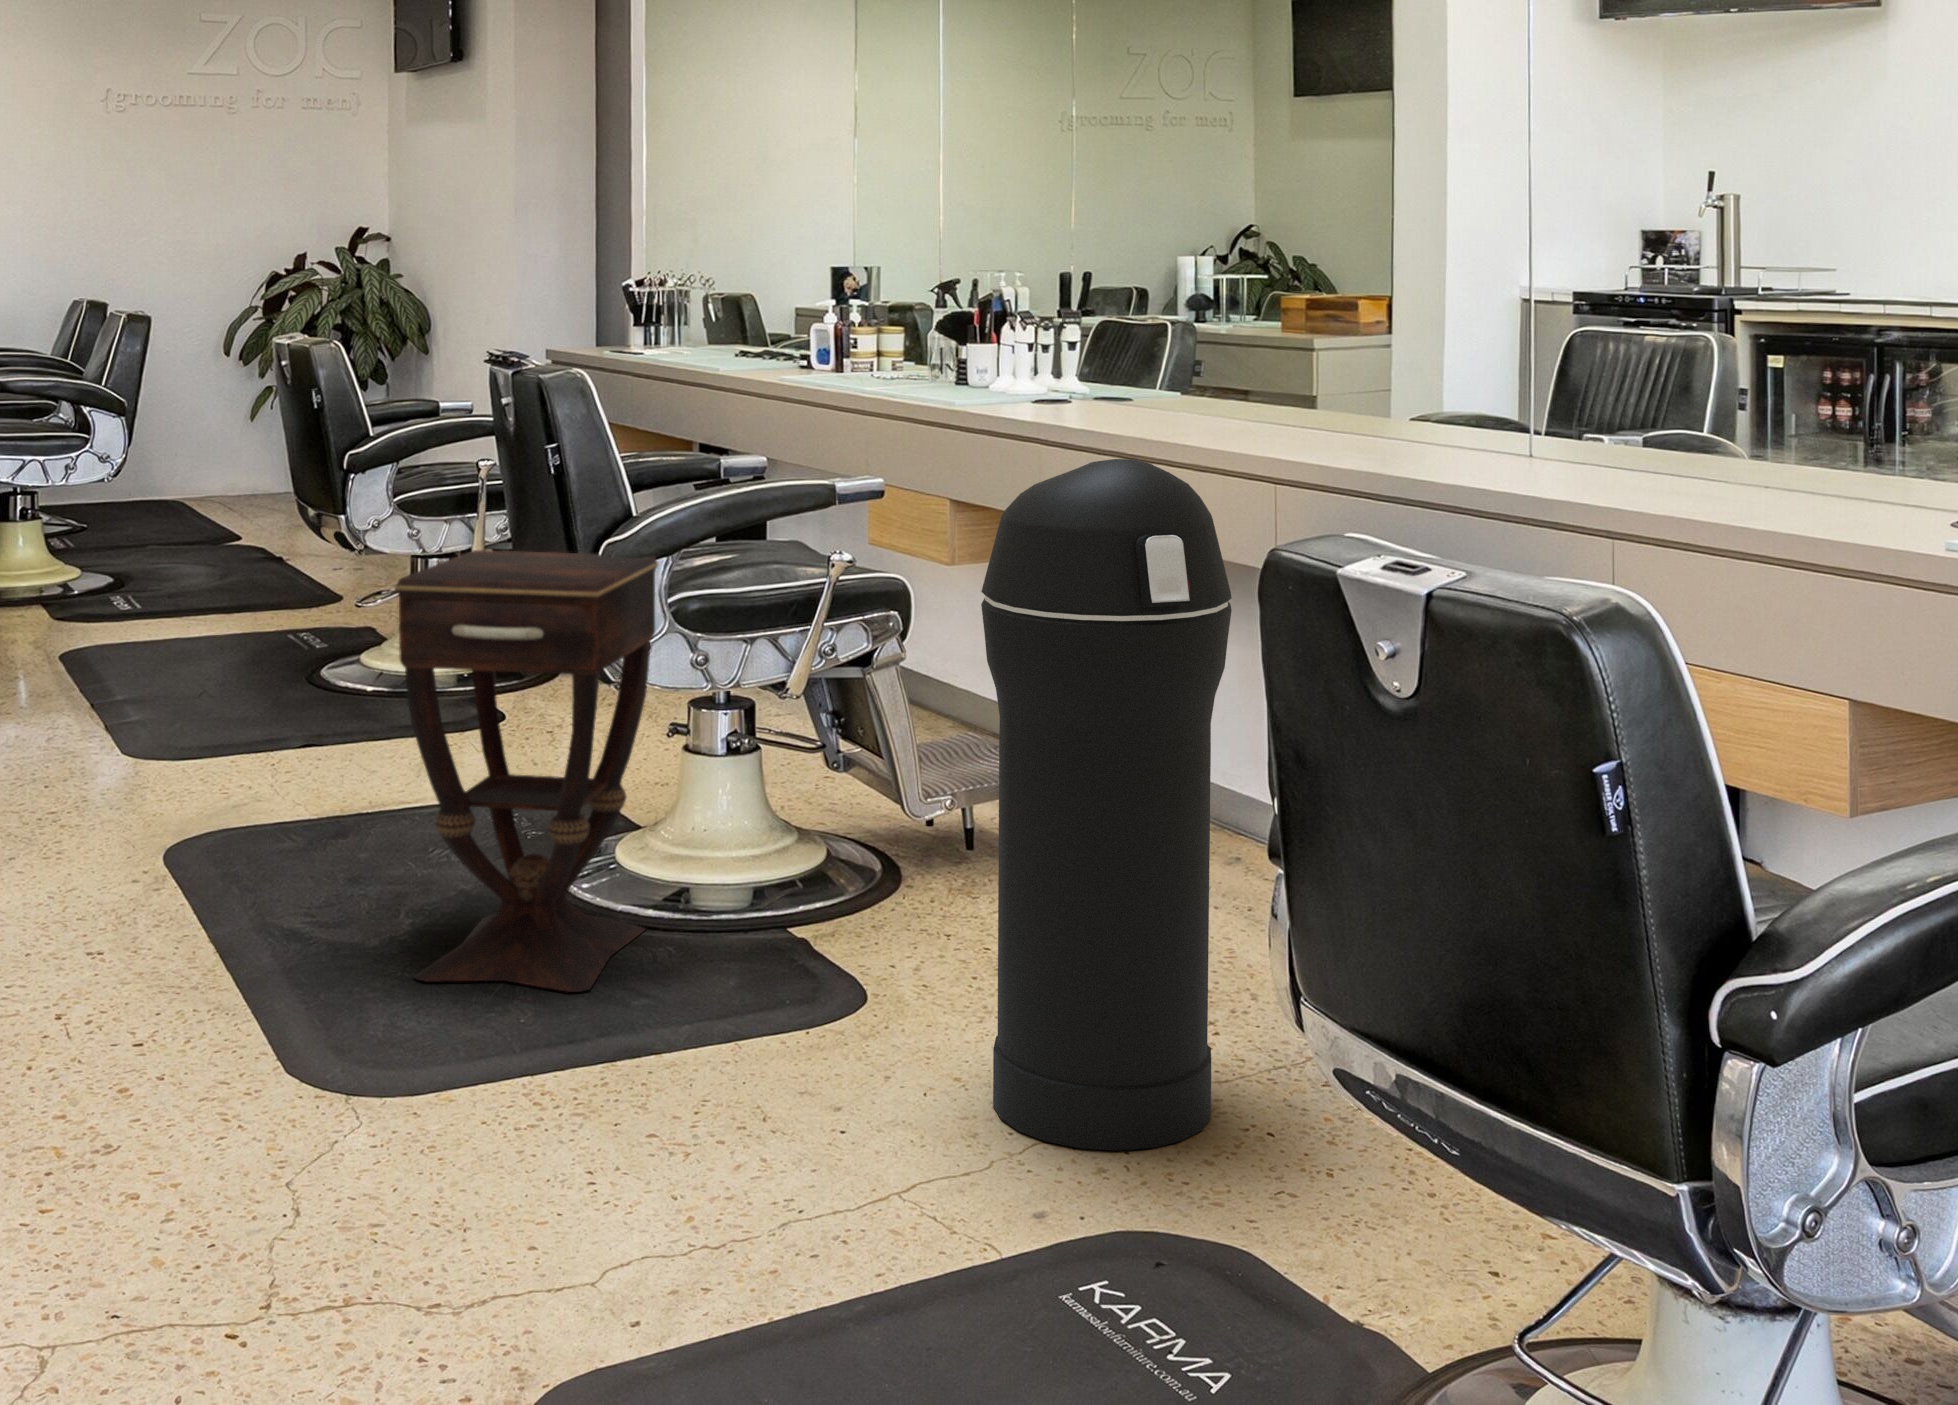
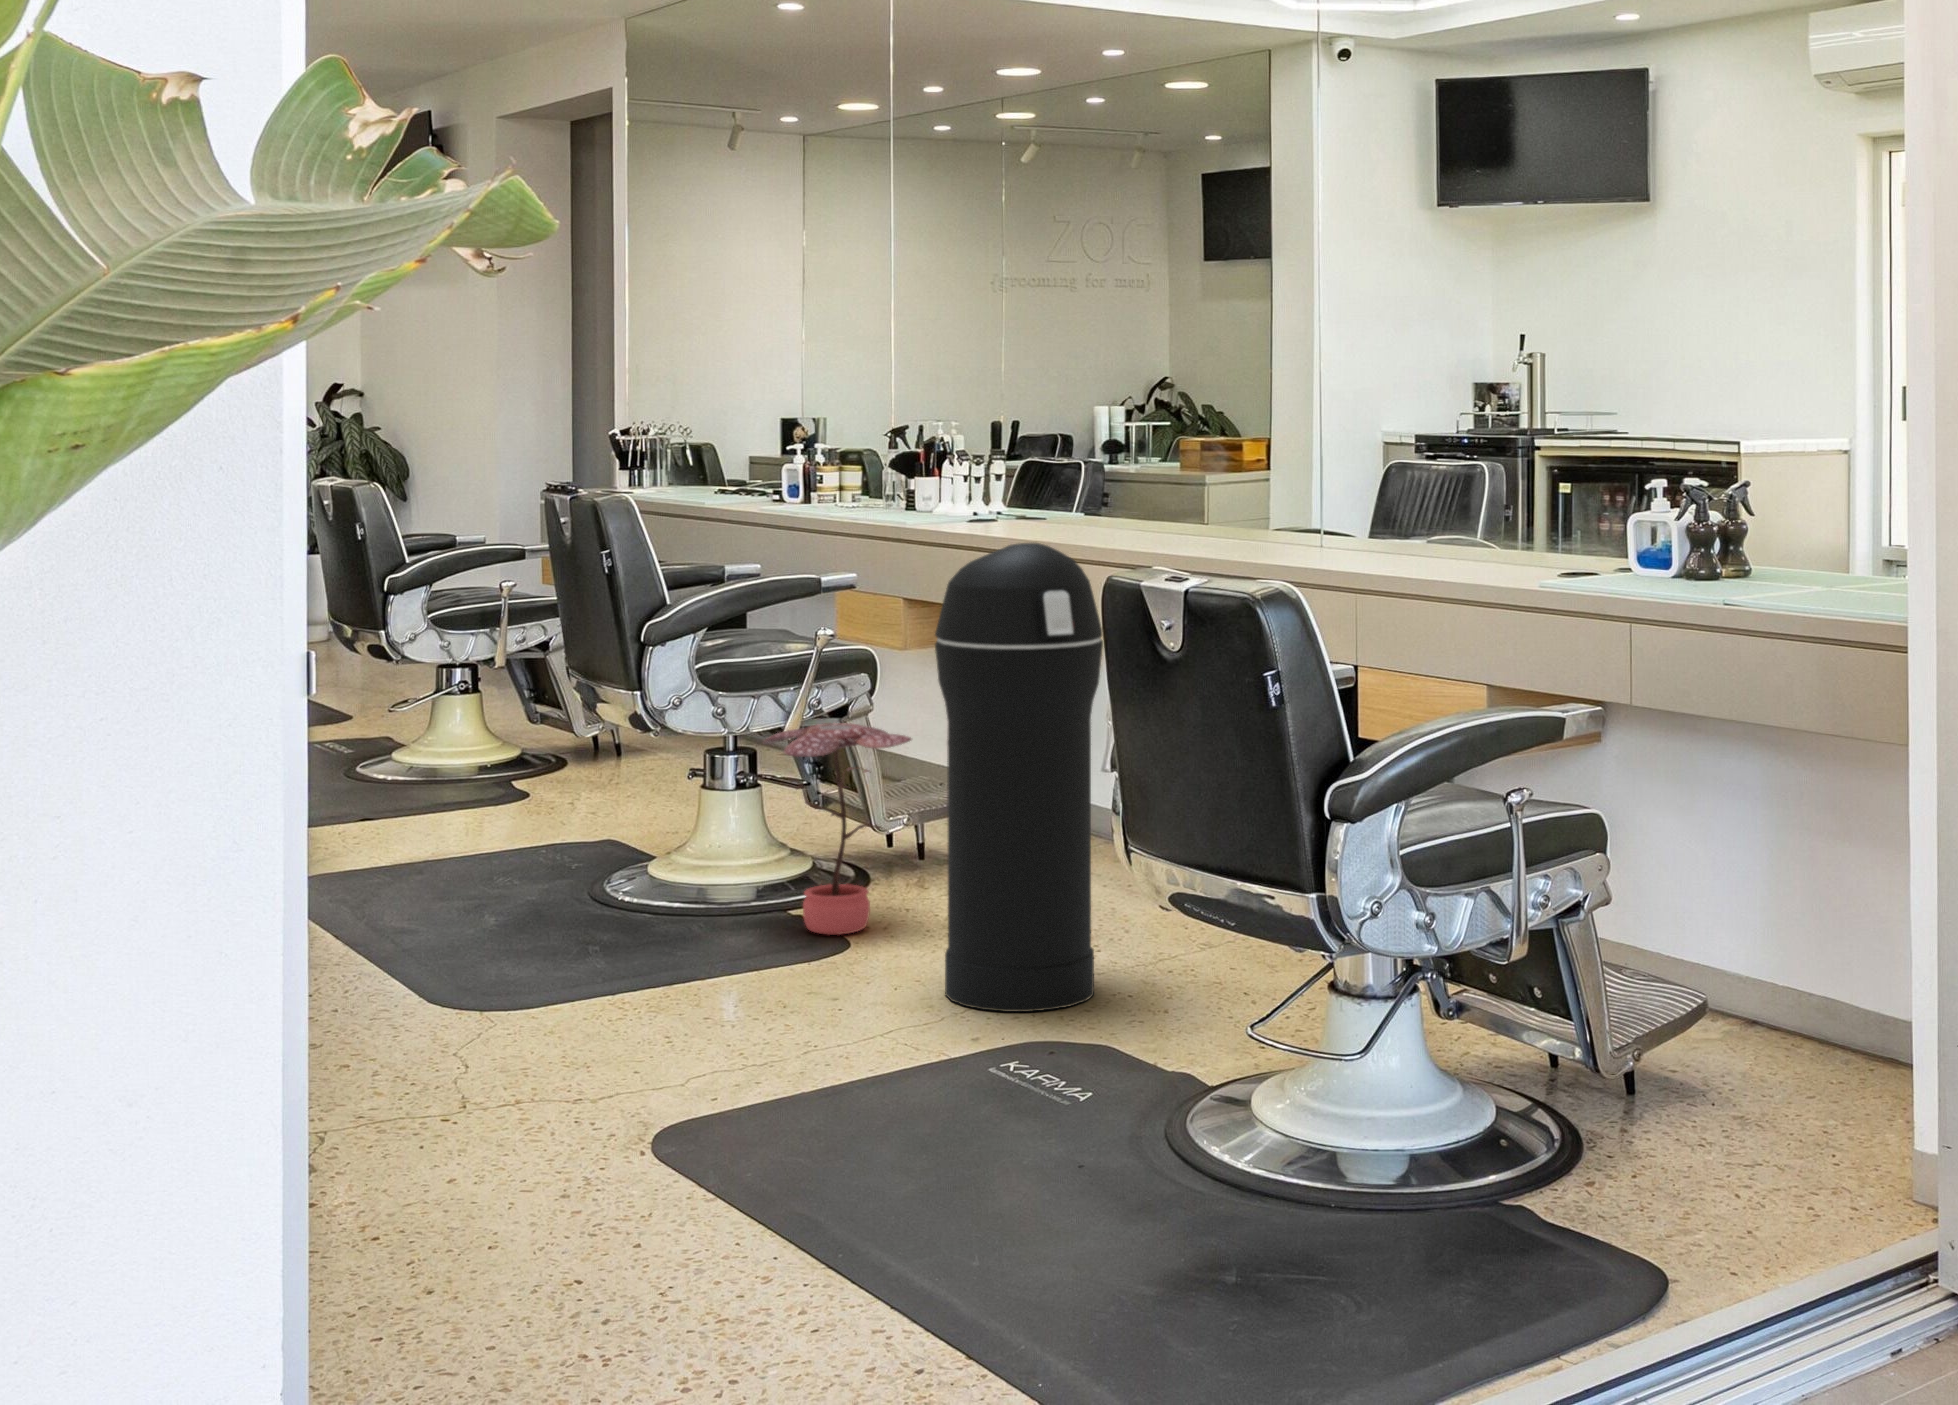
side table: present [395,550,658,992] -> none [499,631,690,950]
potted plant: none [751,688,953,975] -> present [763,723,911,935]

